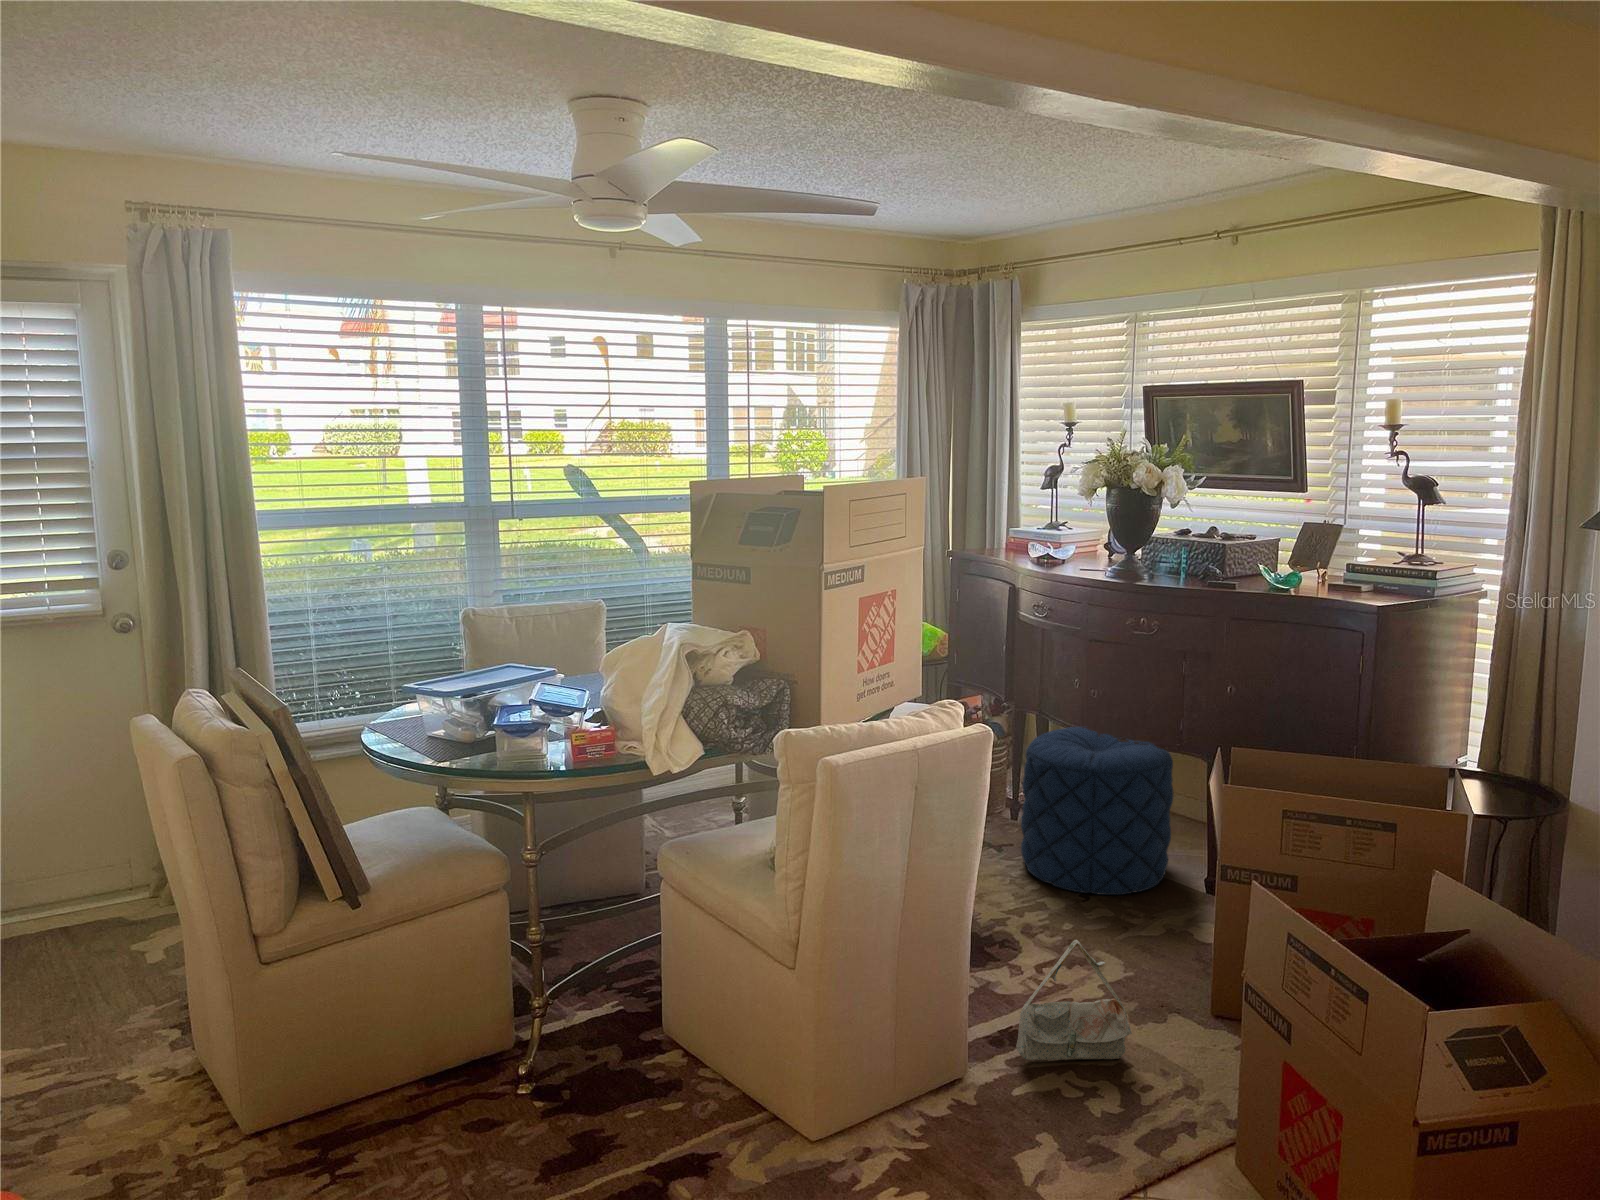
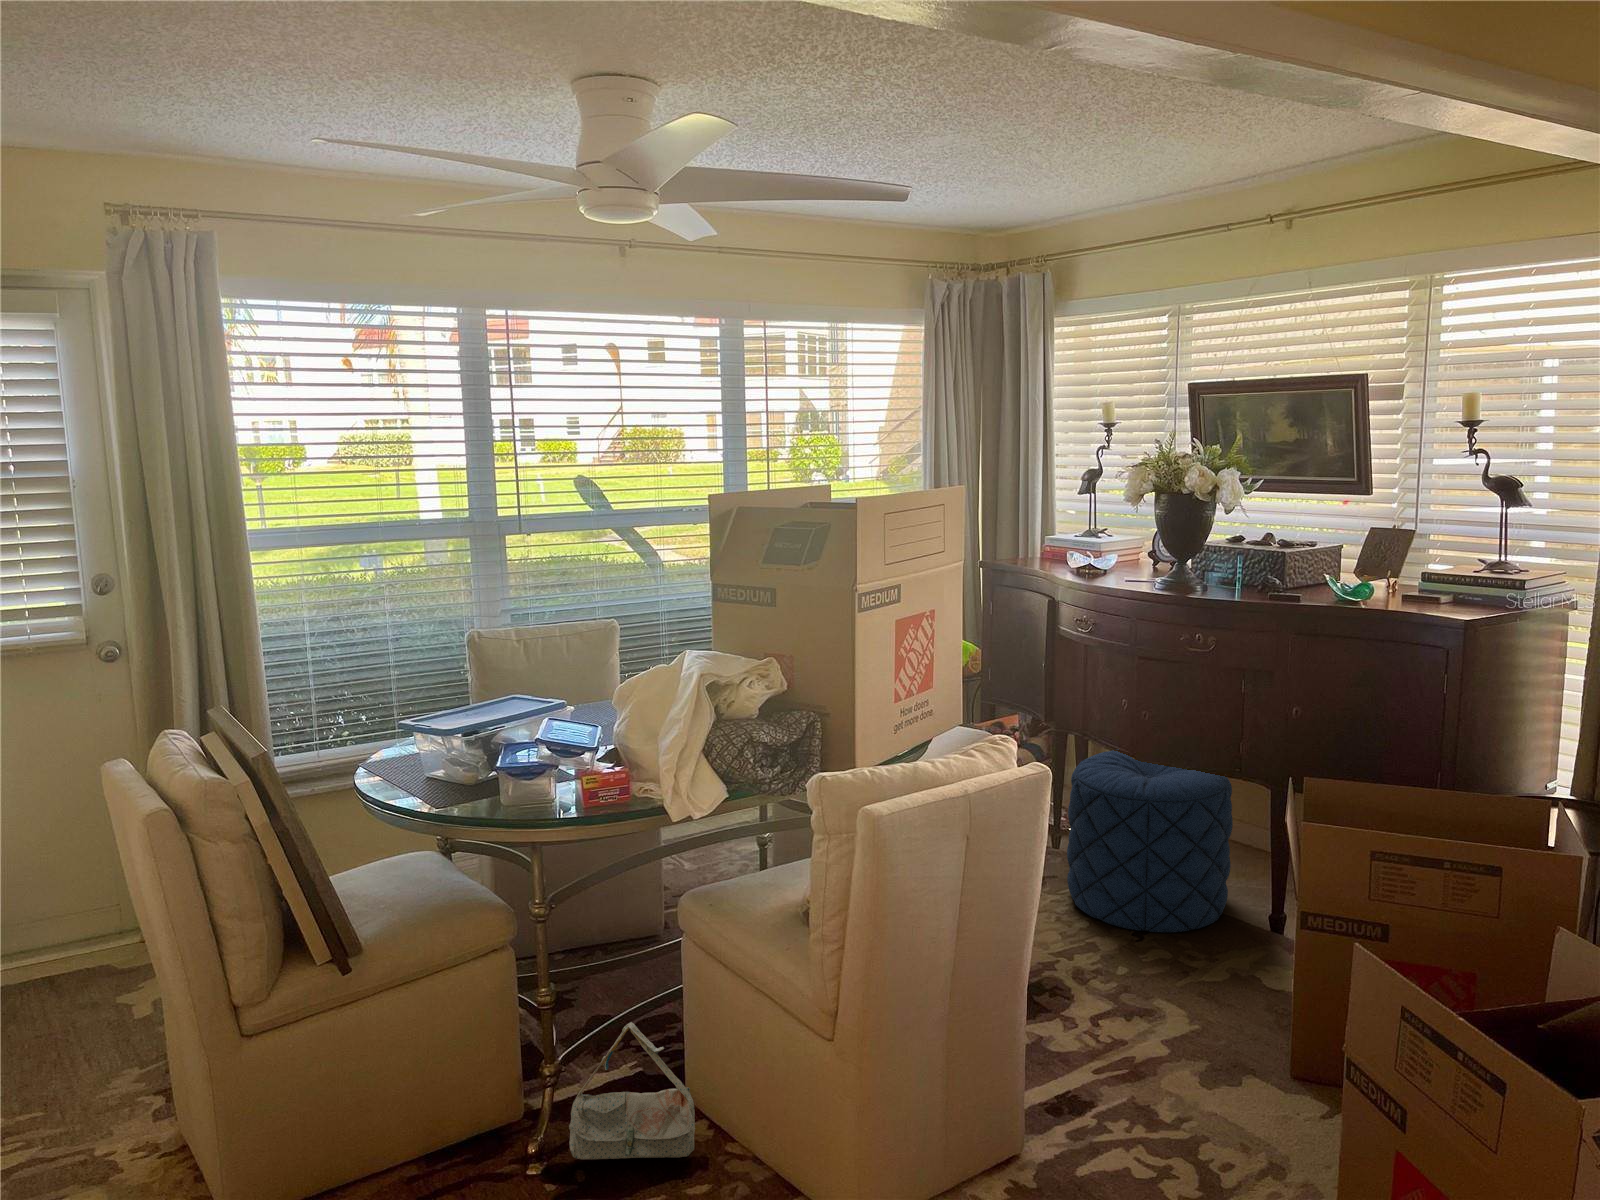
bag: present [1016,940,1132,1060] -> present [569,1022,695,1160]

